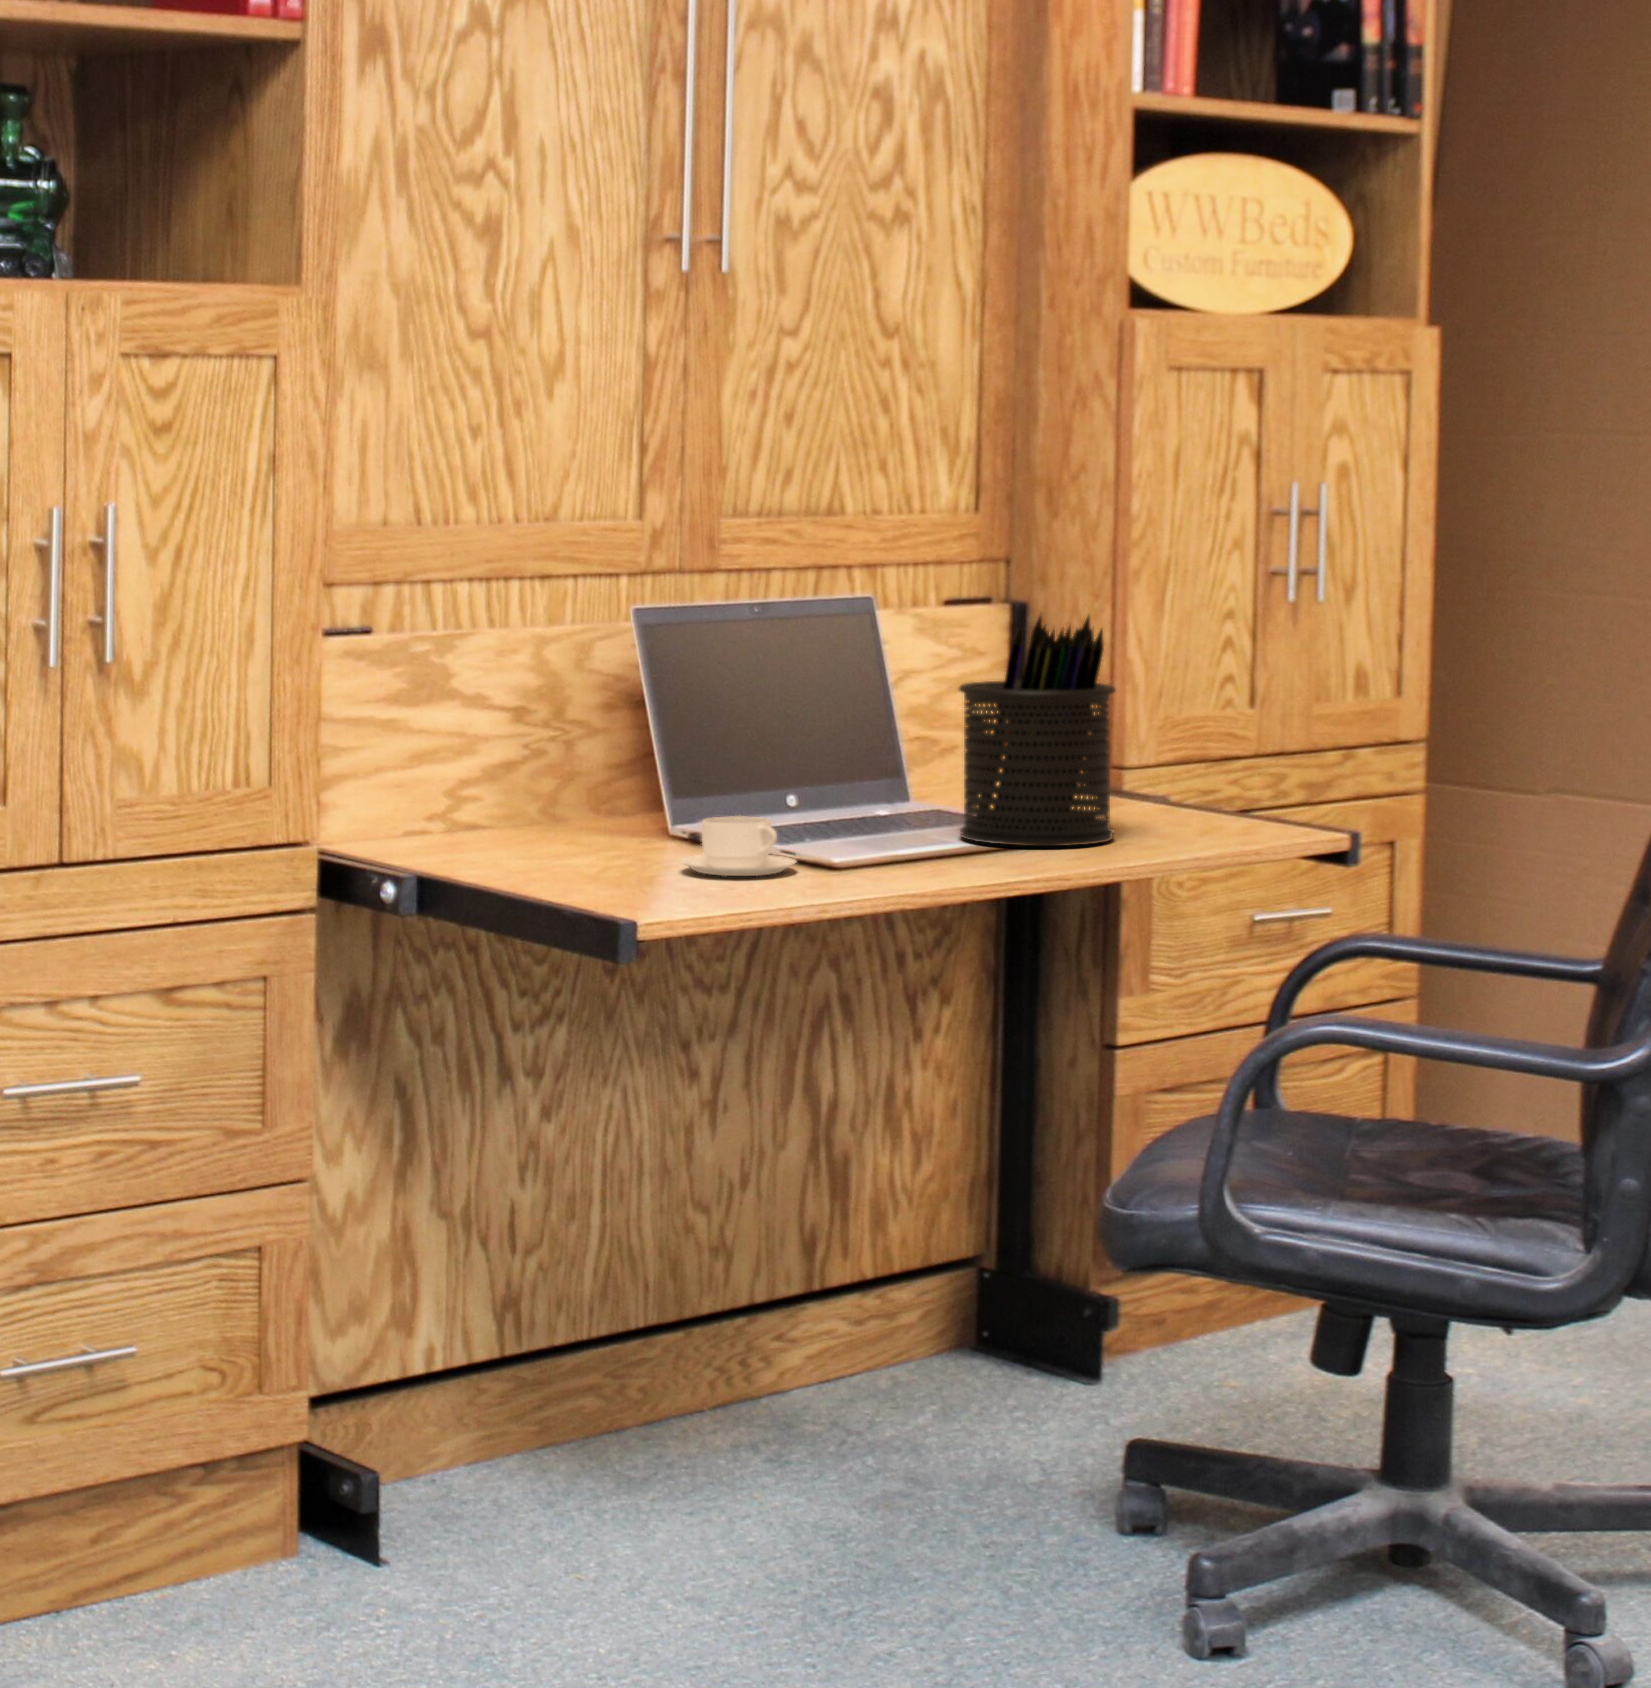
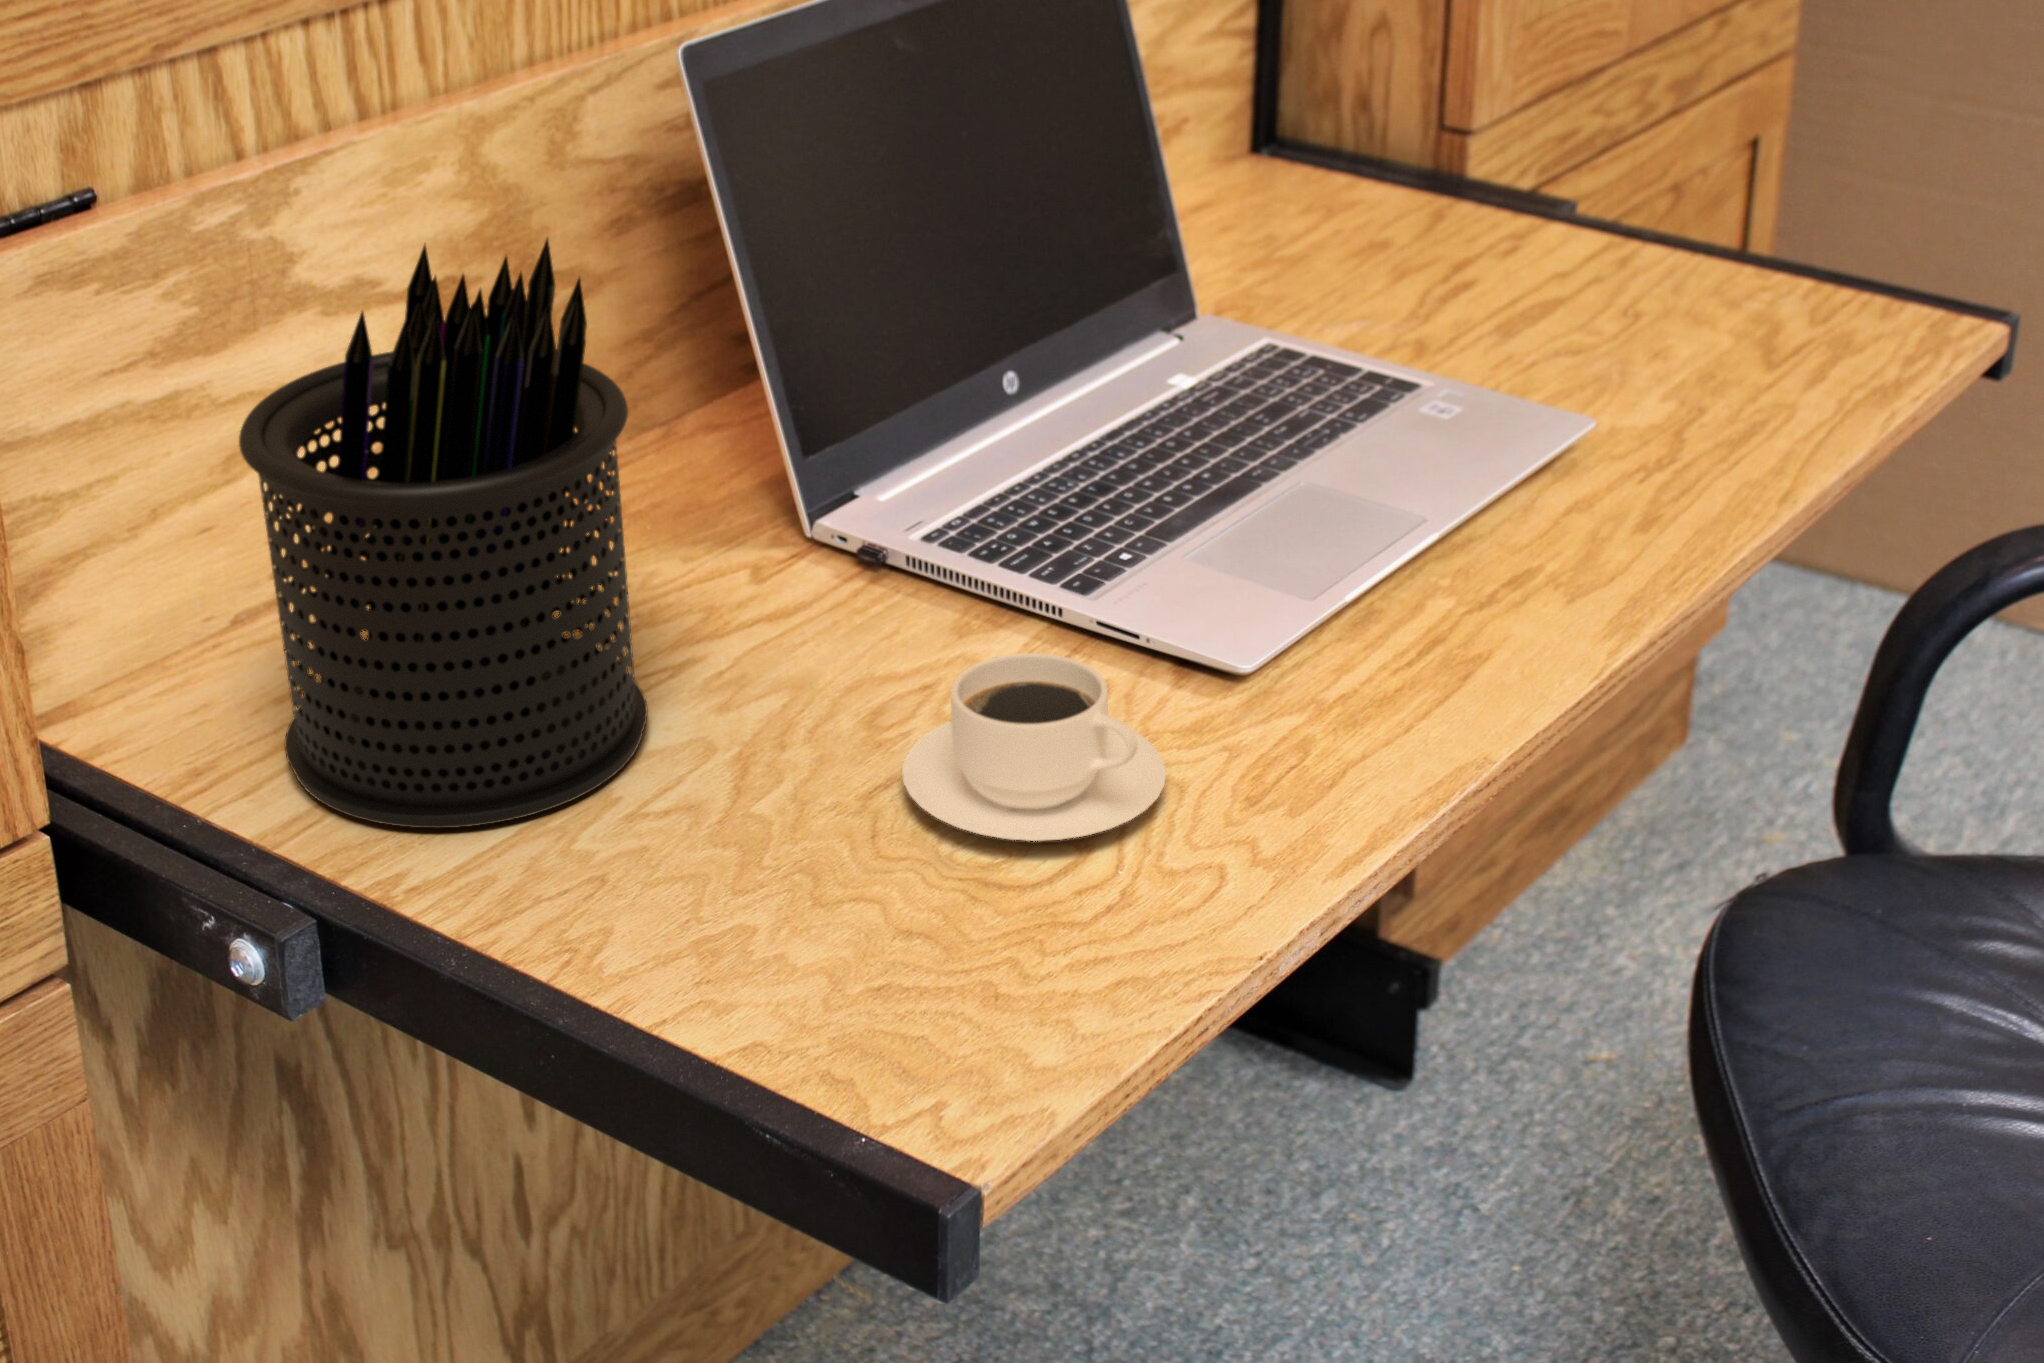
pen holder: present [959,616,1115,846] -> present [239,239,648,828]

